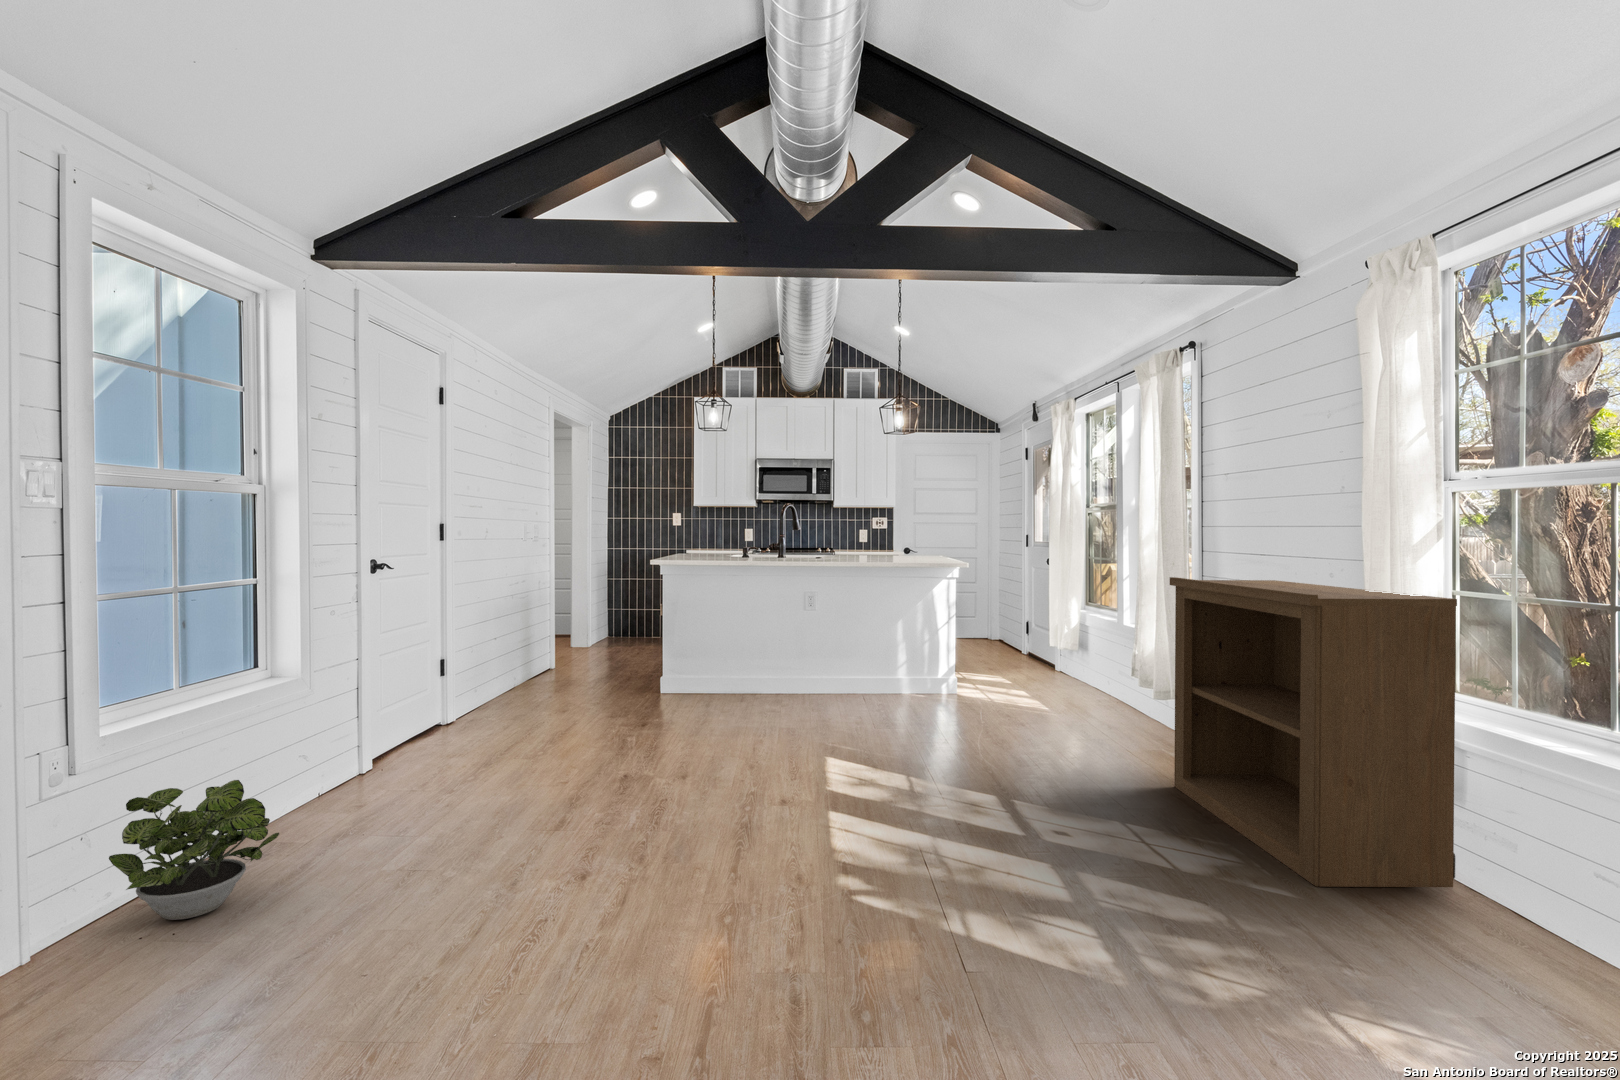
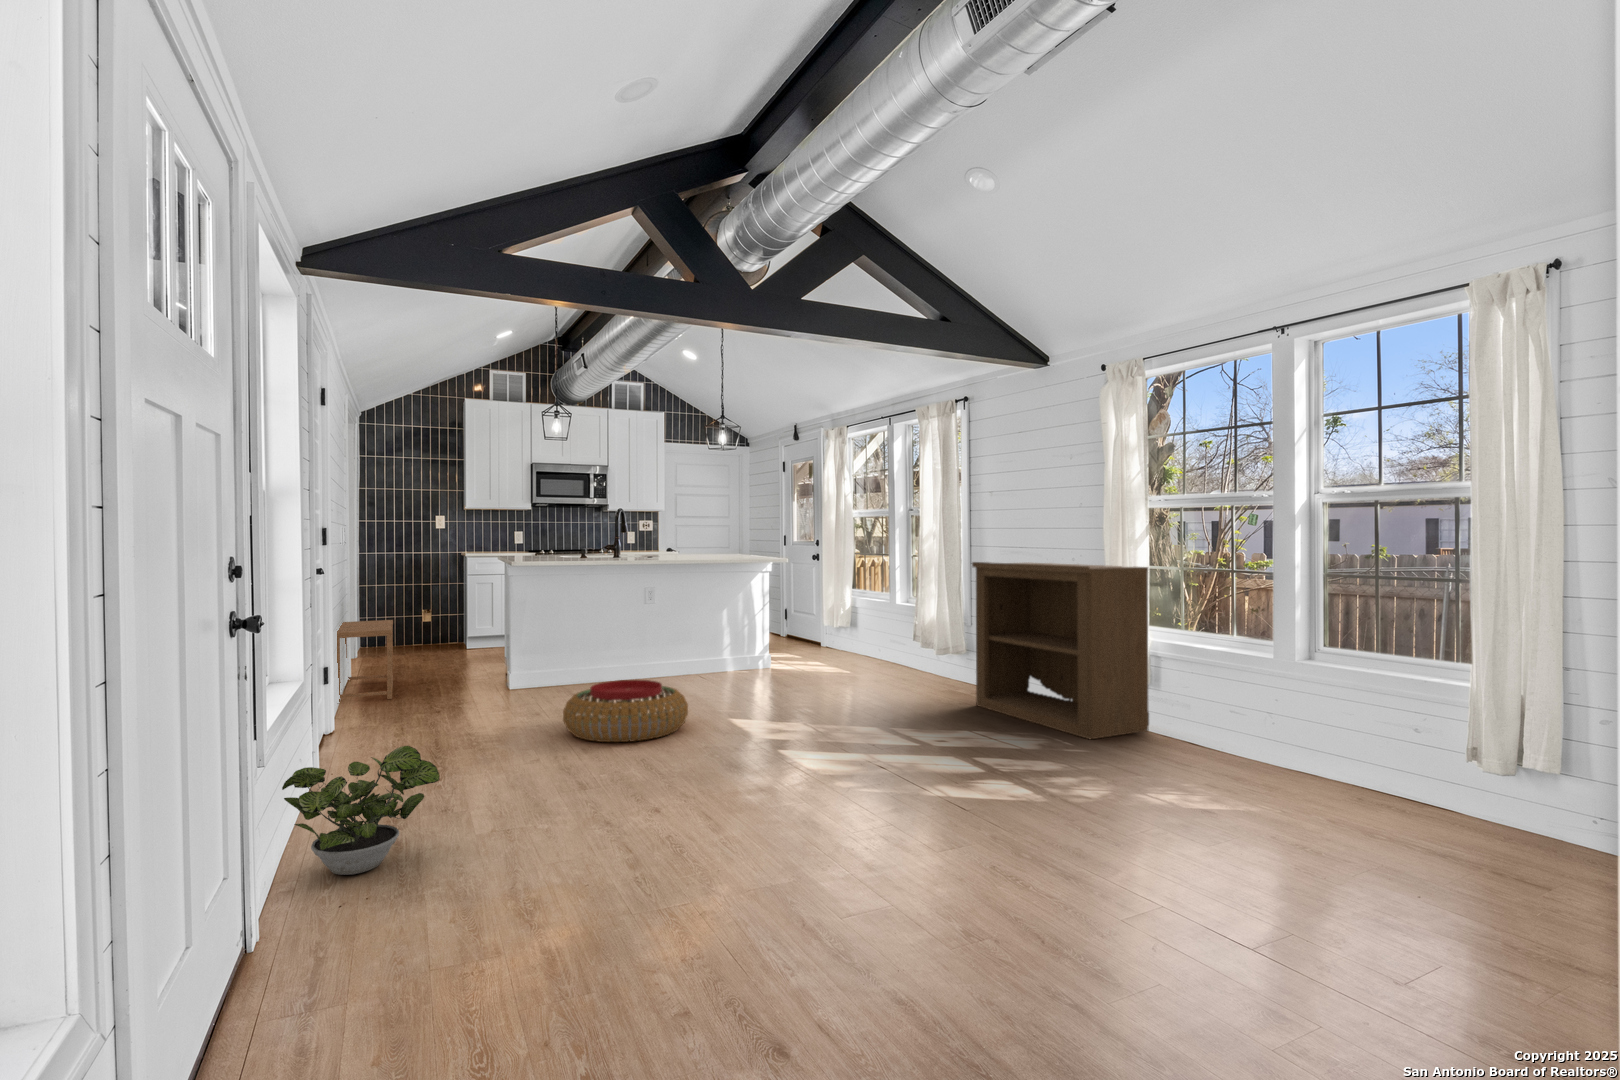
side table: none [505,614,585,693] -> present [337,620,393,702]
pouf: none [622,701,766,779] -> present [563,680,688,742]

